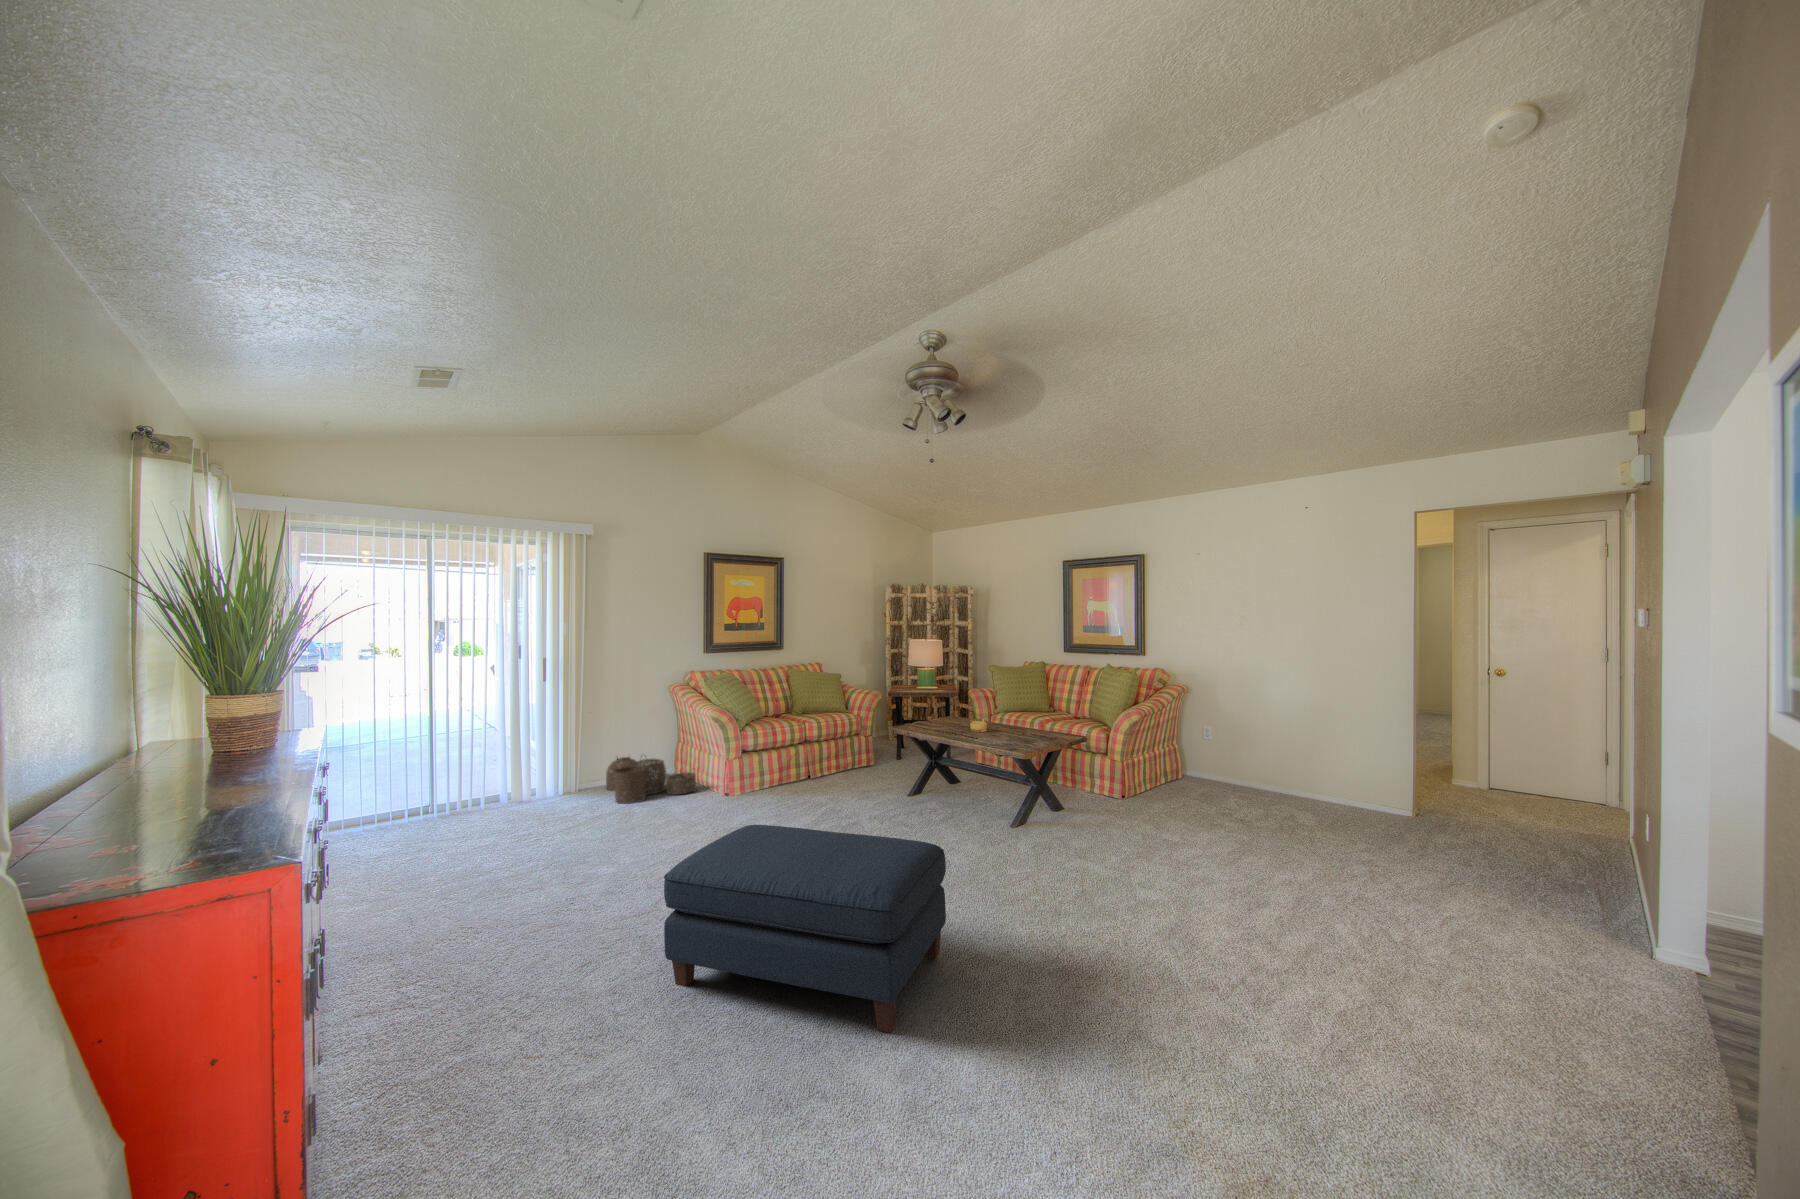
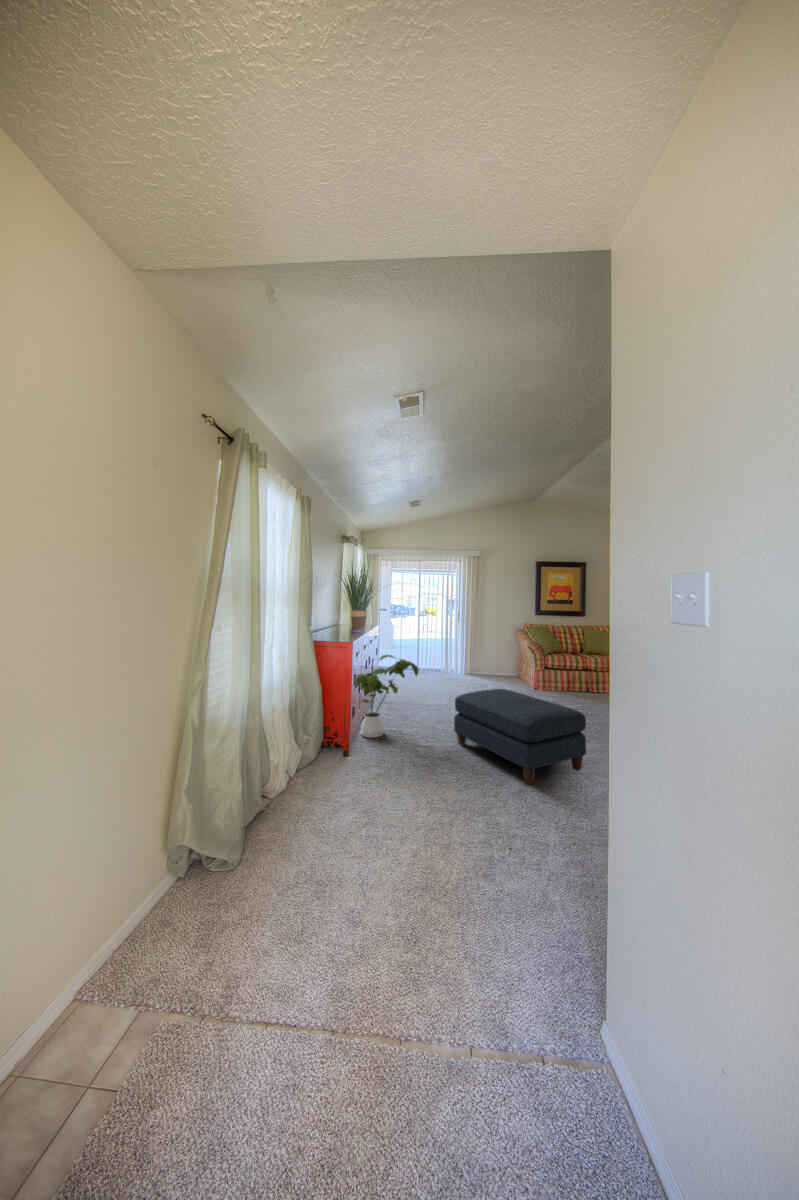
woven basket: present [606,756,696,804] -> none [481,661,522,684]
house plant: none [334,806,553,1070] -> present [355,655,419,738]

